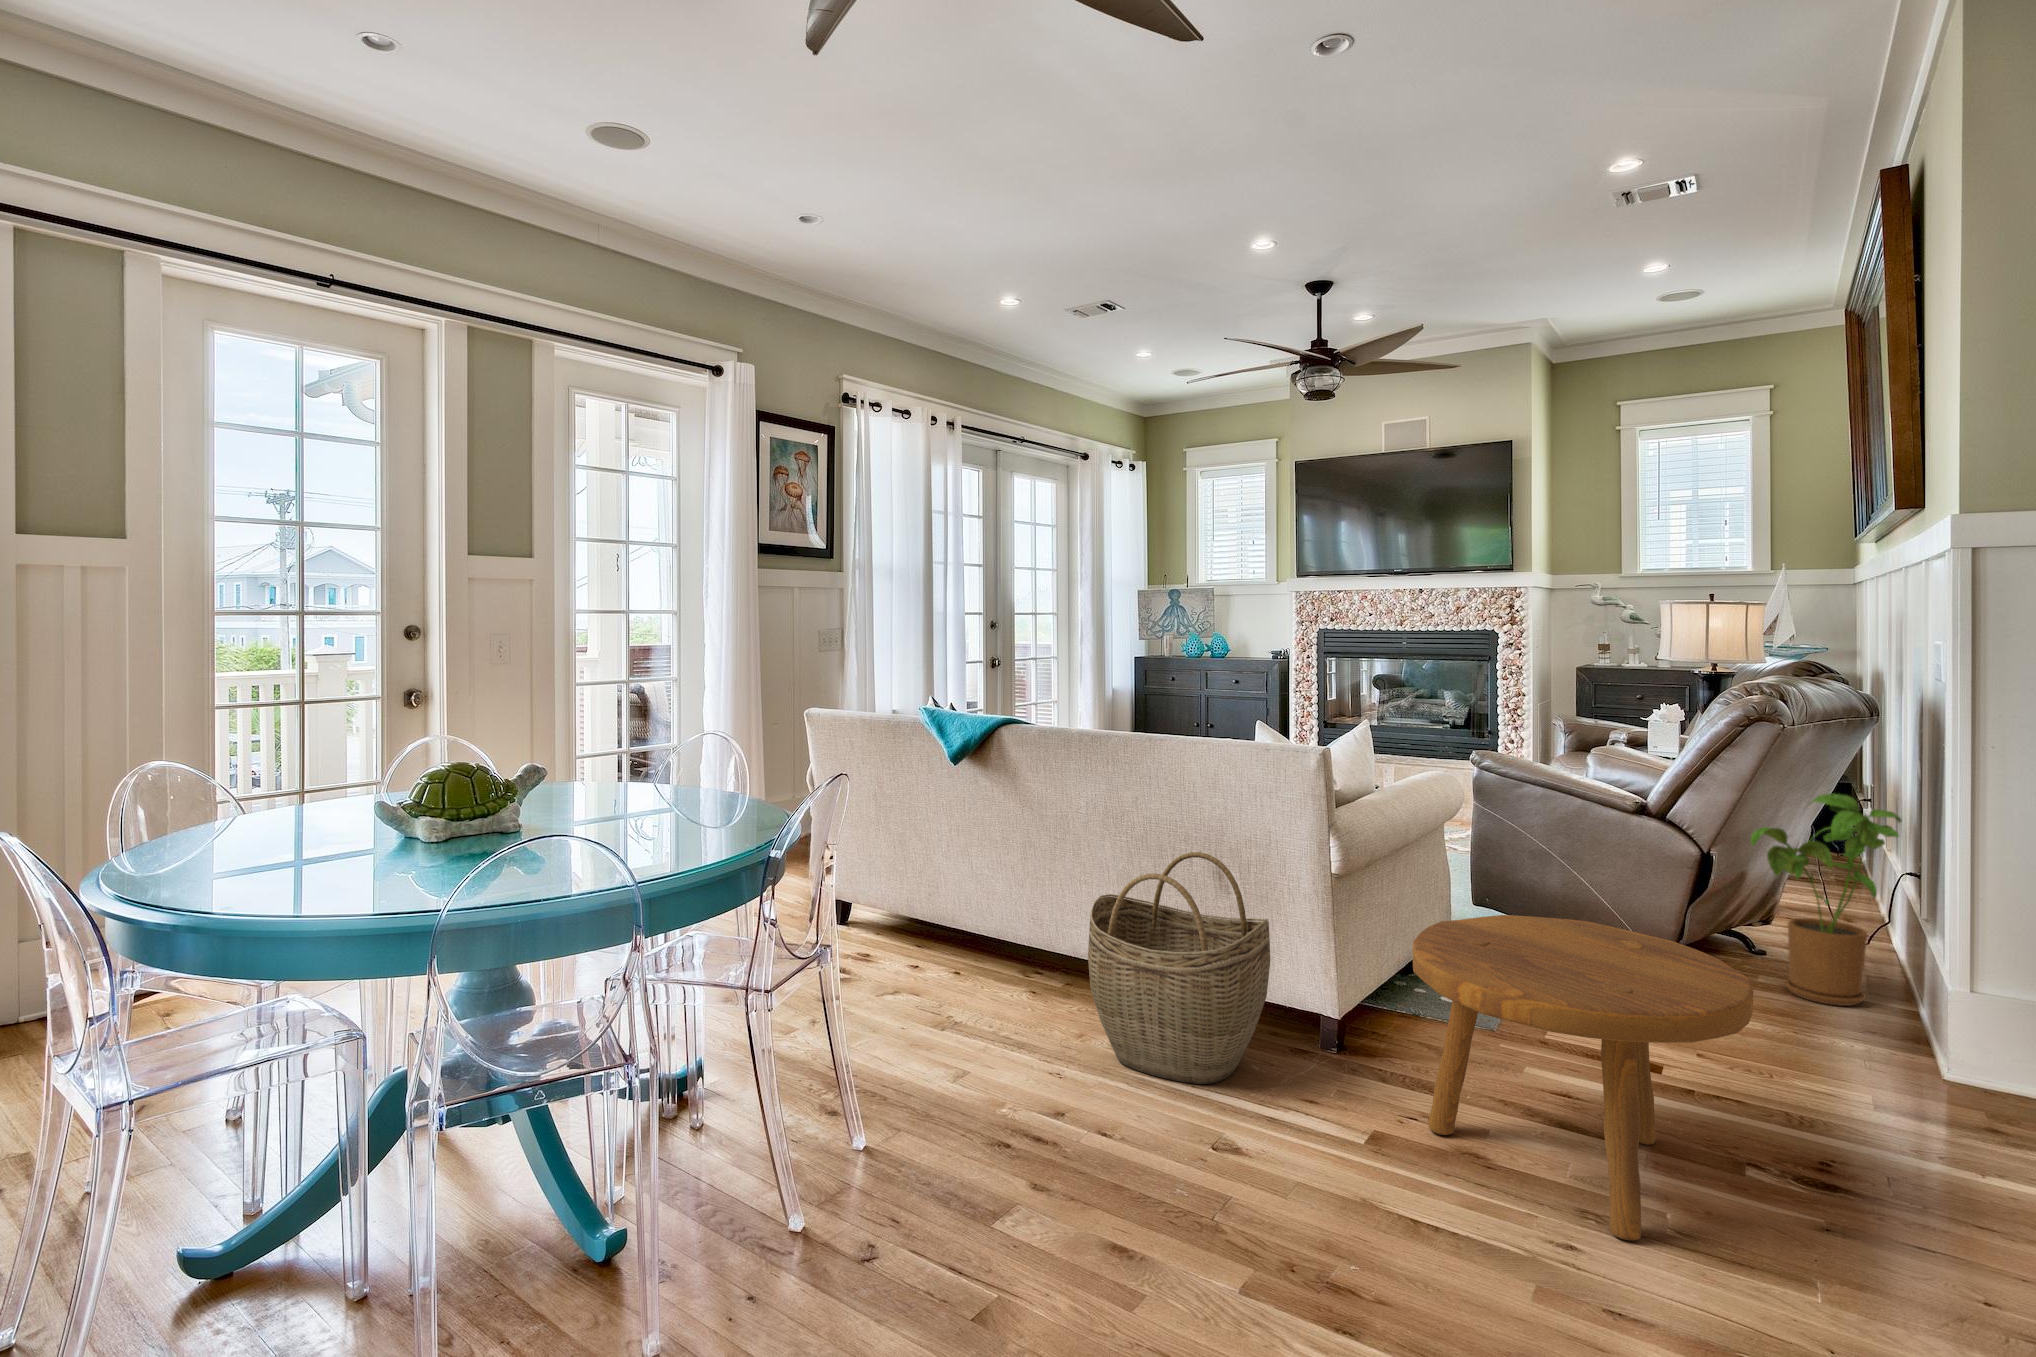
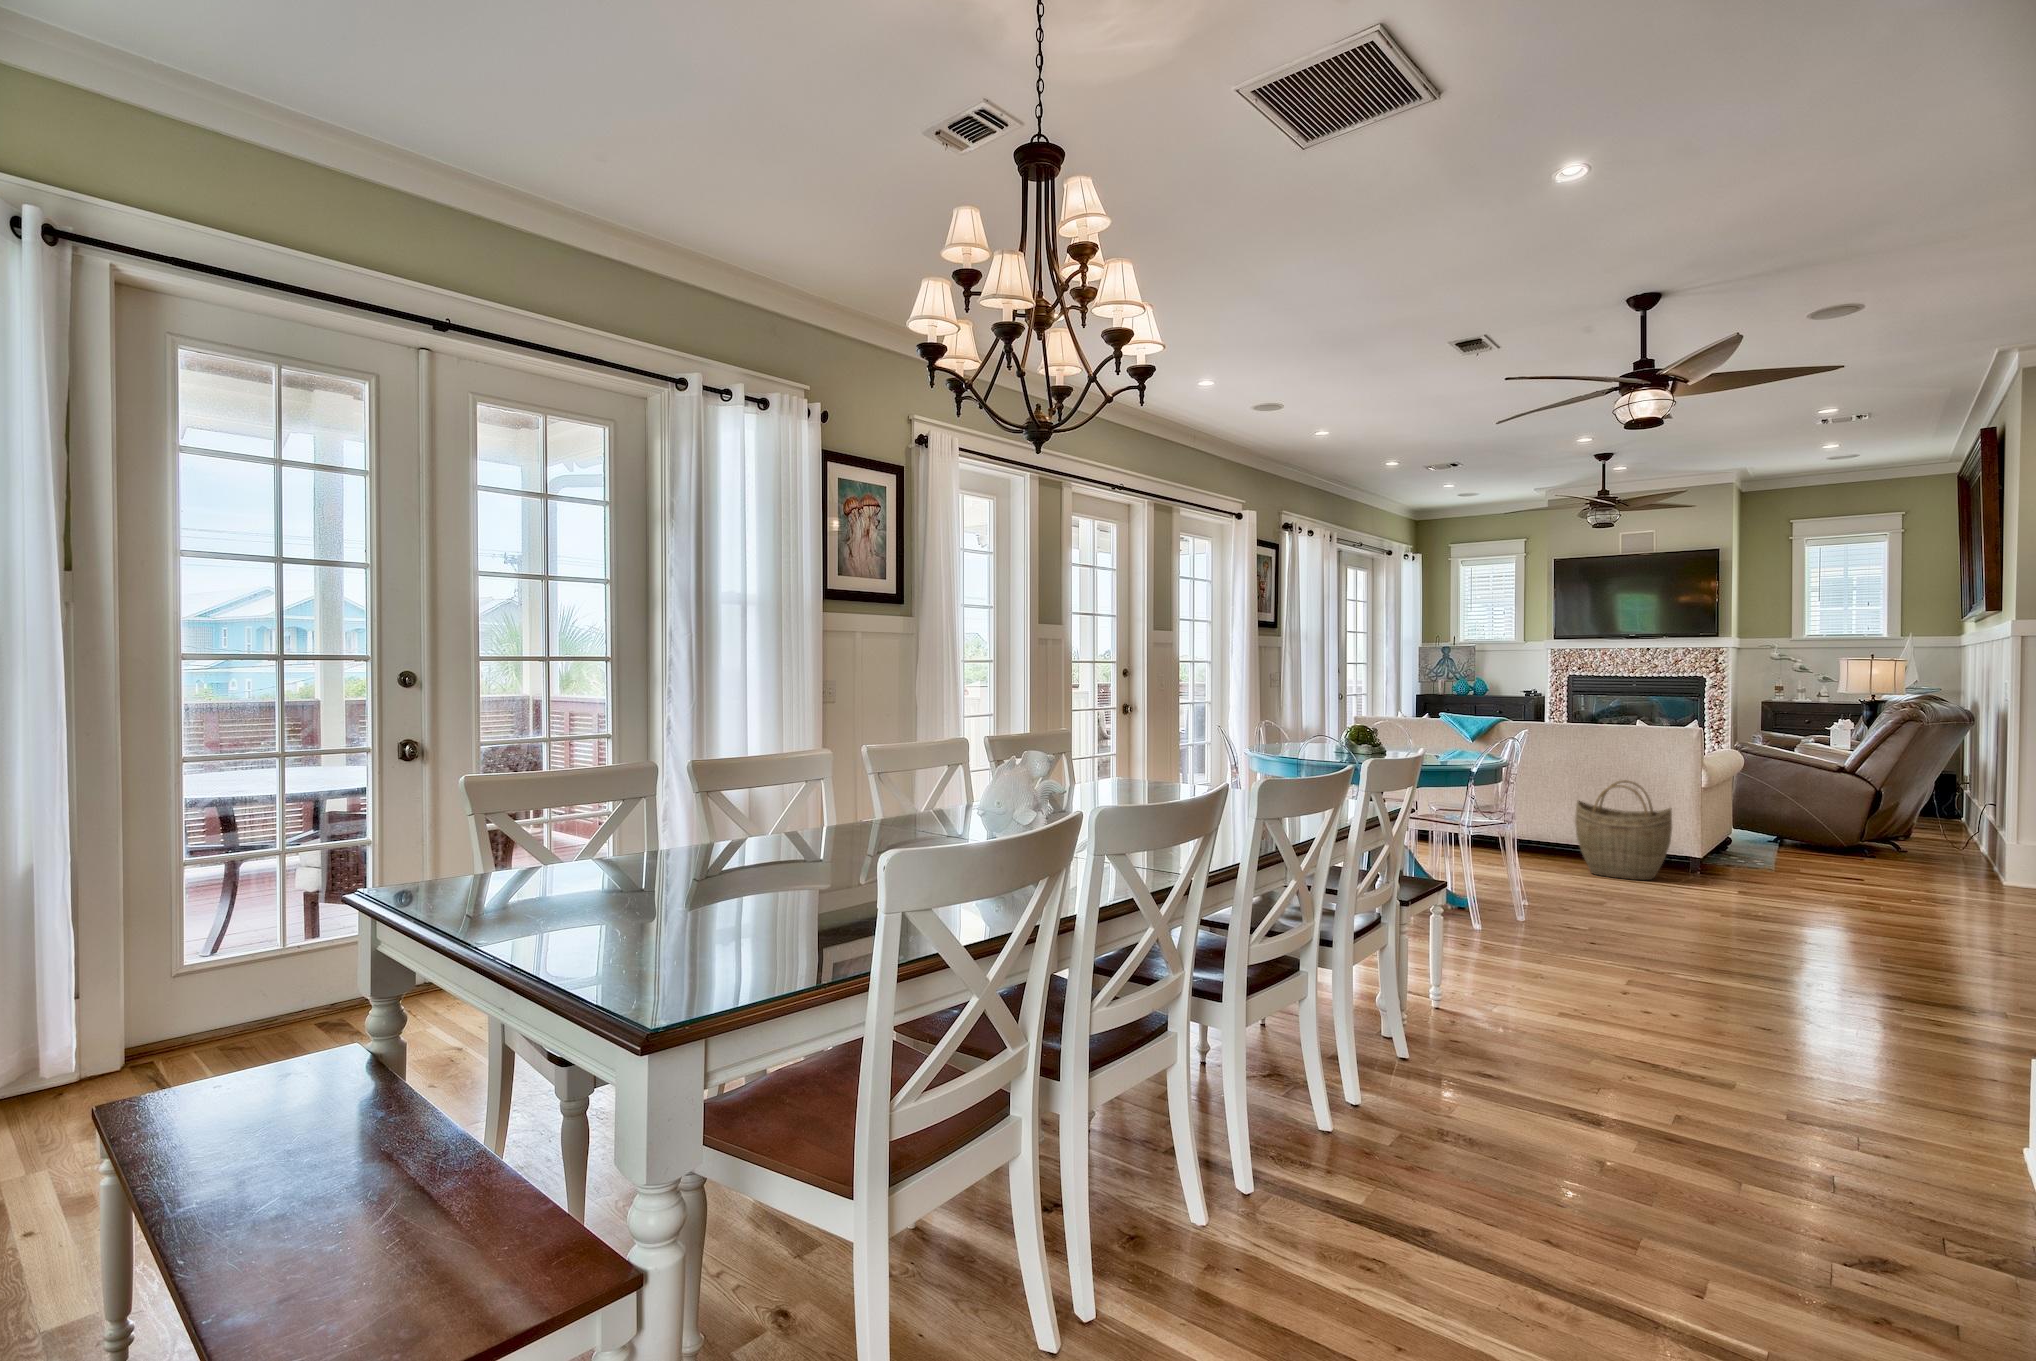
house plant: present [1751,793,1902,1006] -> none [1904,760,1986,868]
footstool: present [1413,915,1754,1240] -> none [1754,803,1913,912]

